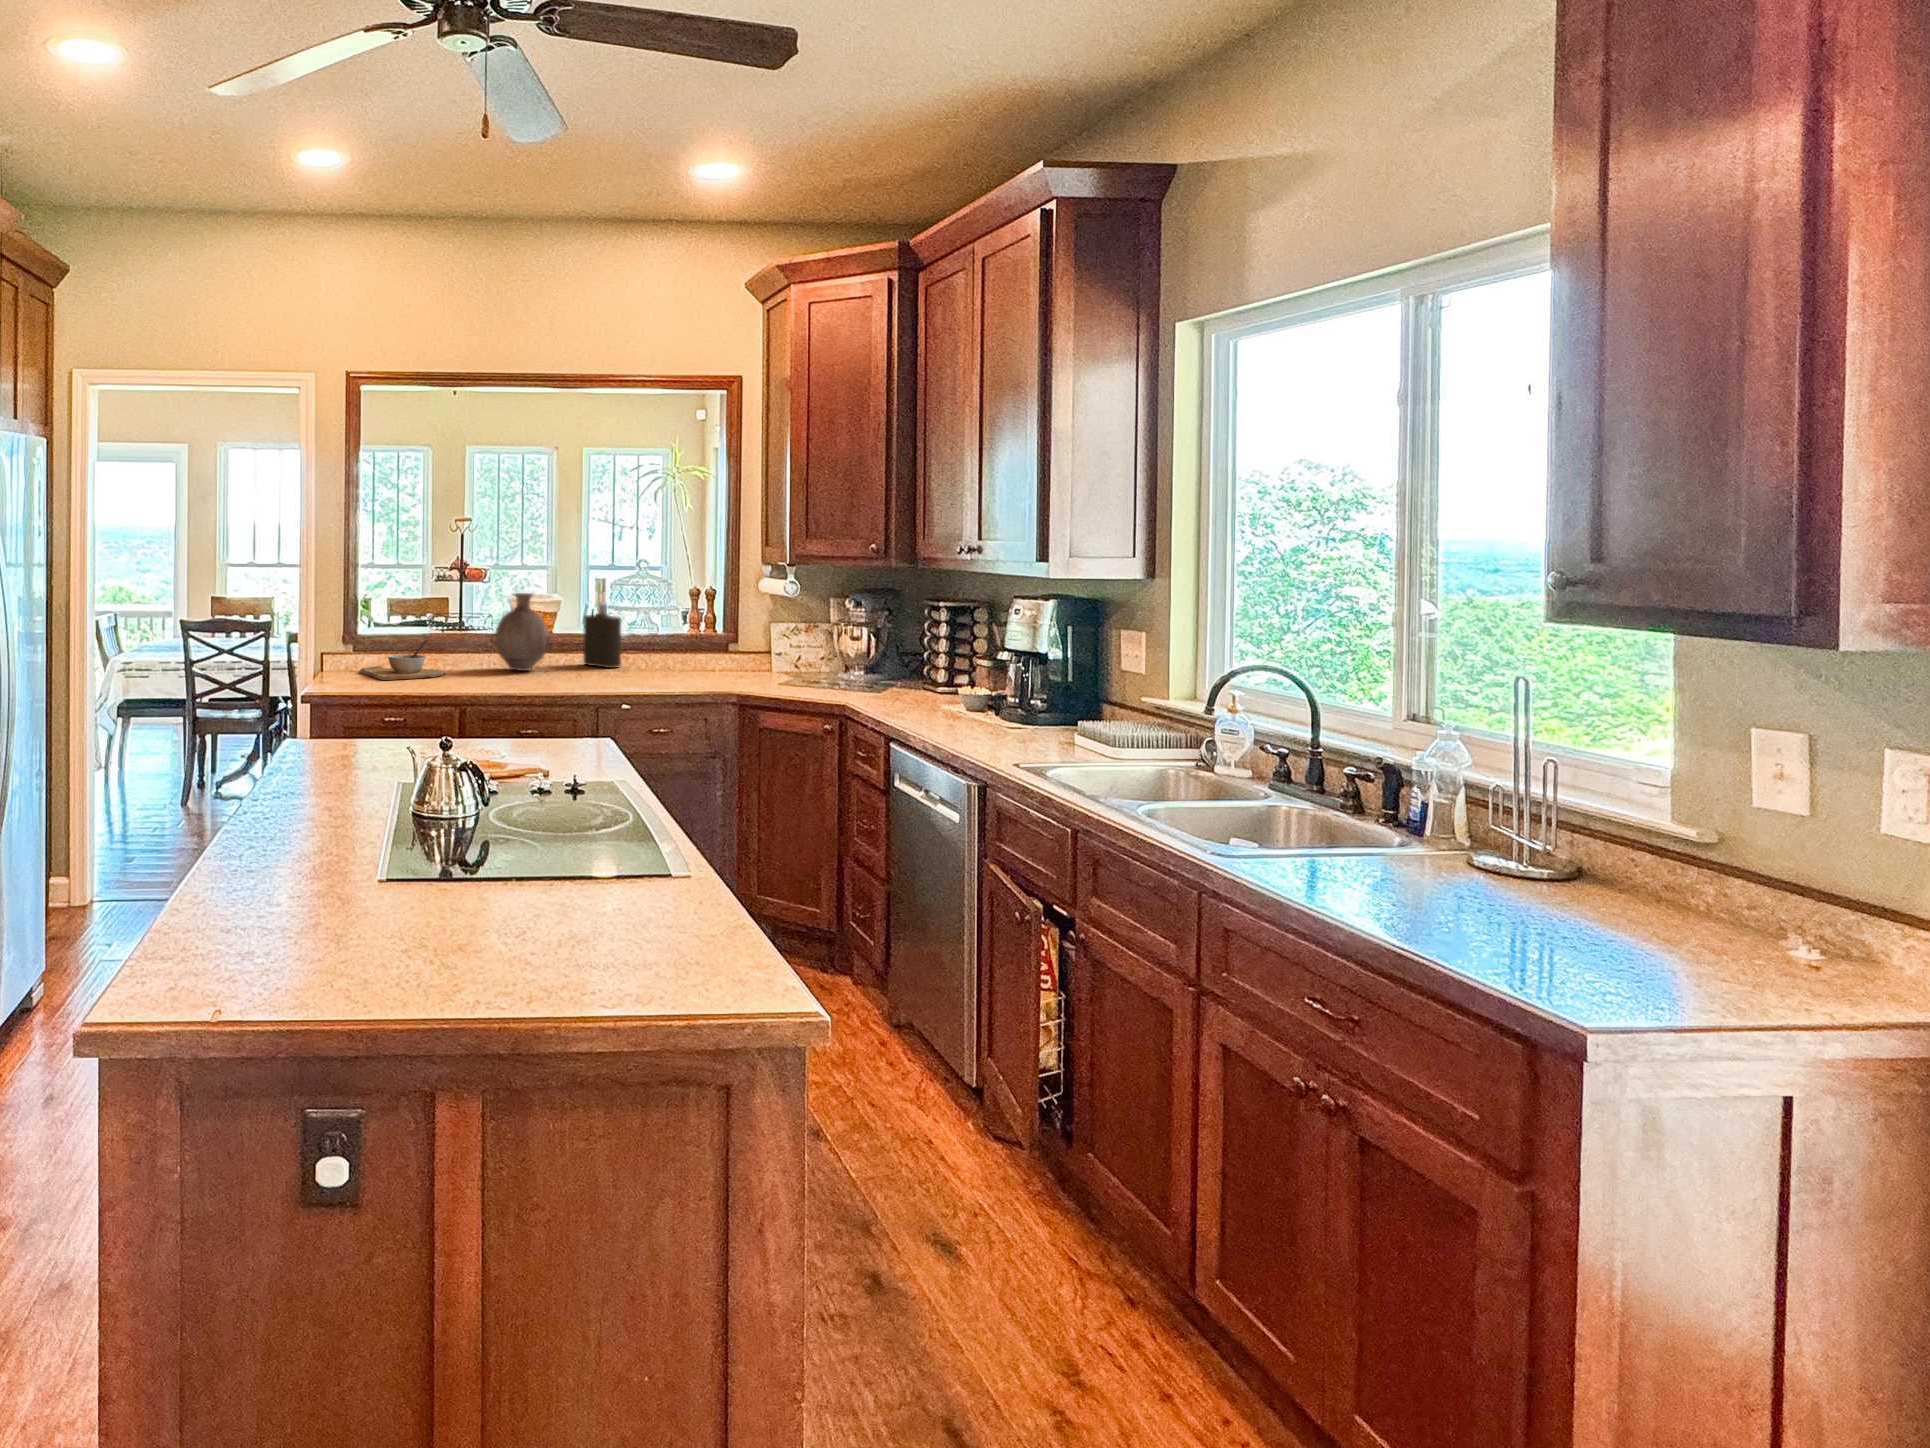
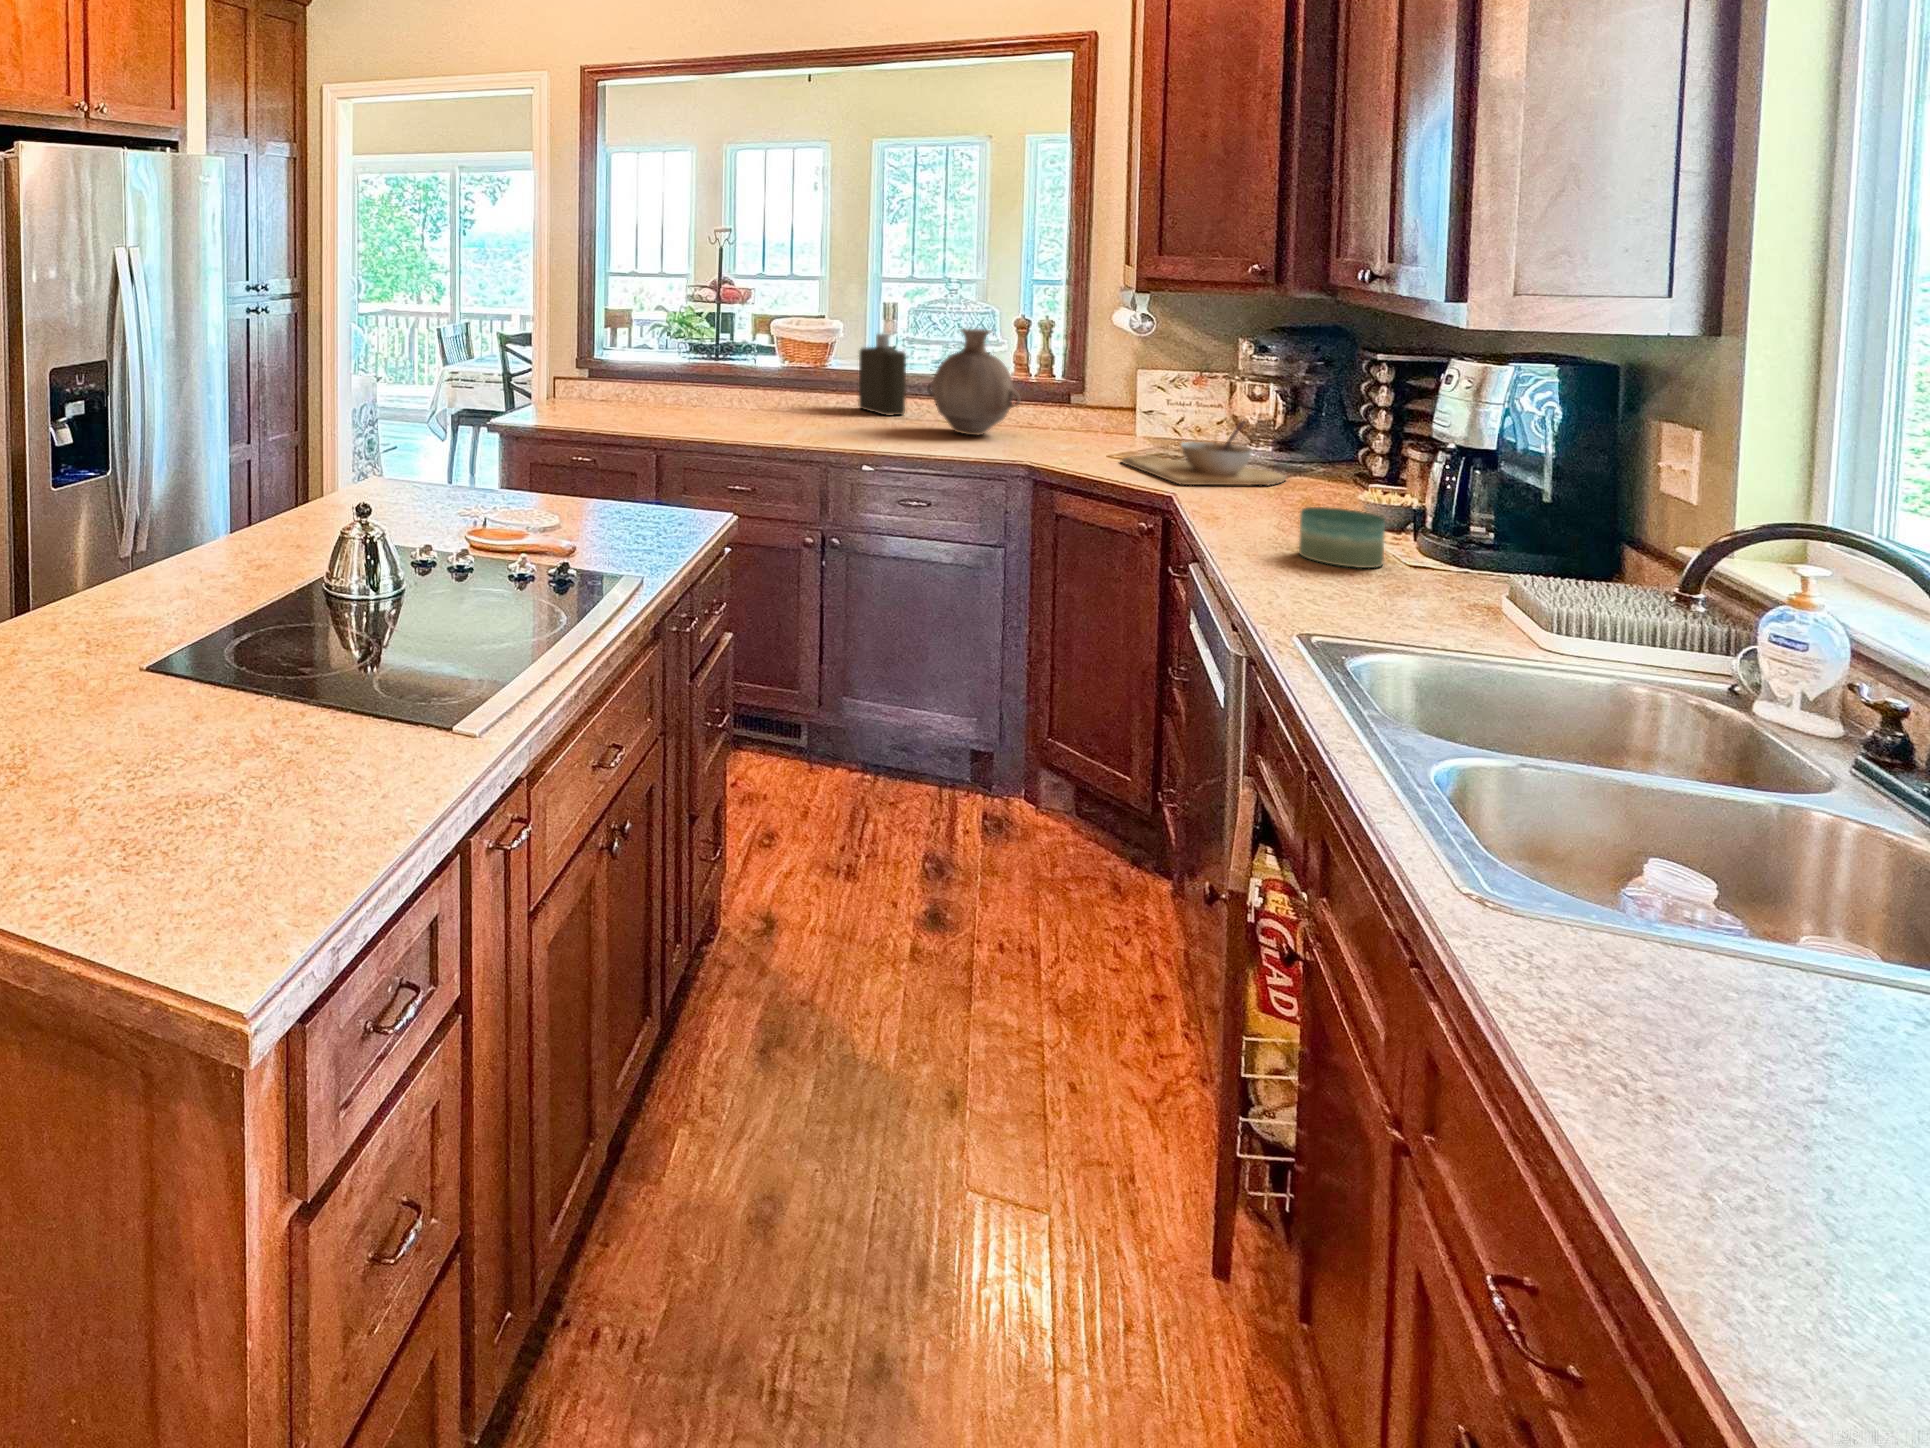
vase: present [491,593,554,671] -> present [927,329,1021,435]
bowl: present [359,640,446,680] -> present [1120,421,1286,485]
candle: none [955,695,999,729] -> present [1299,507,1385,568]

